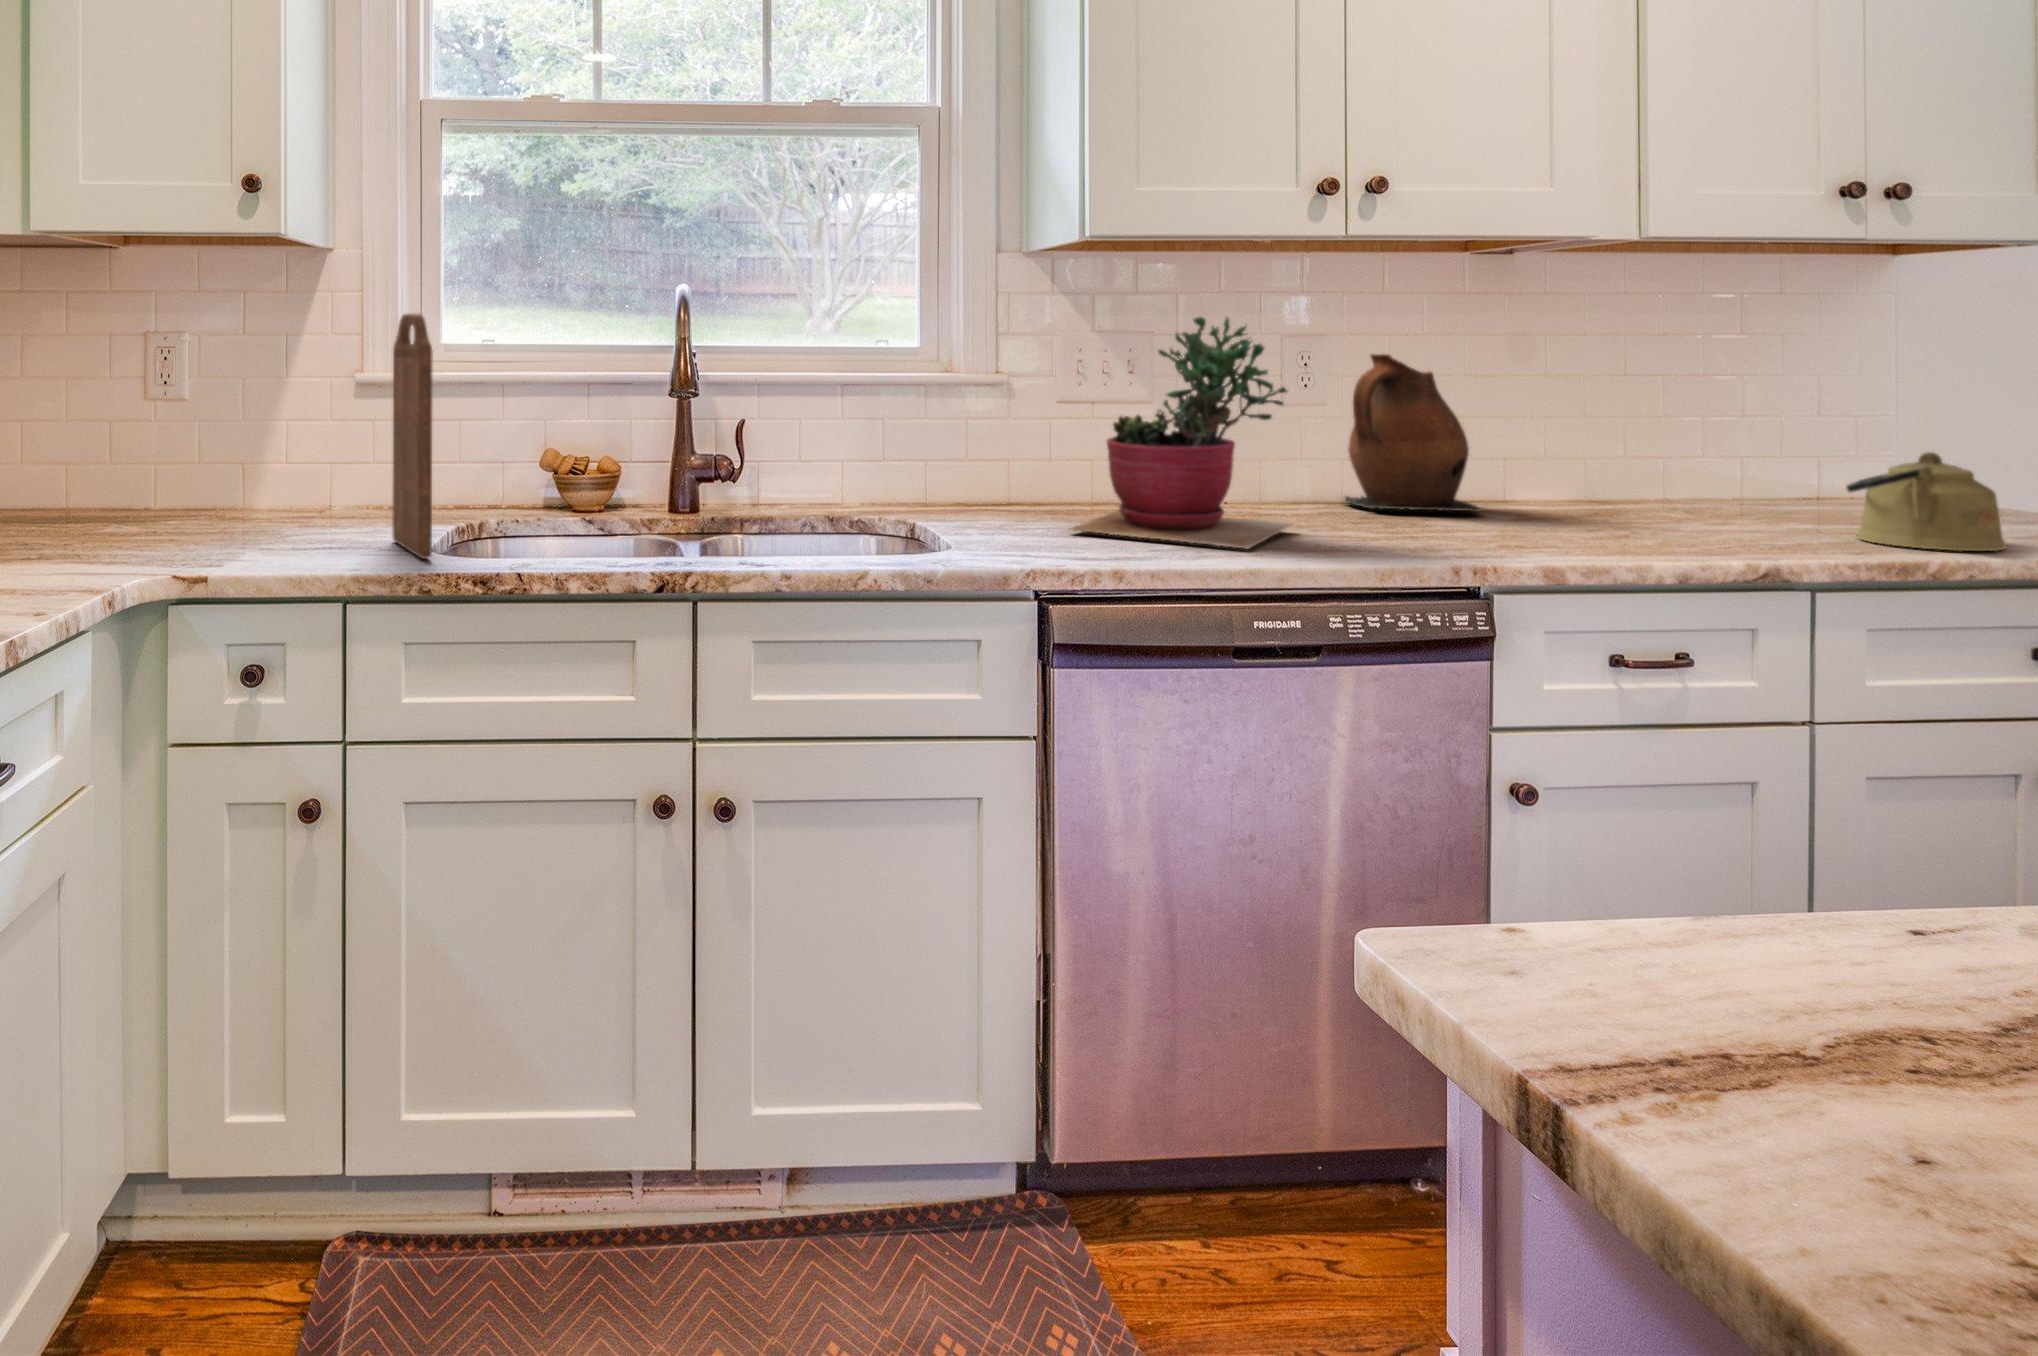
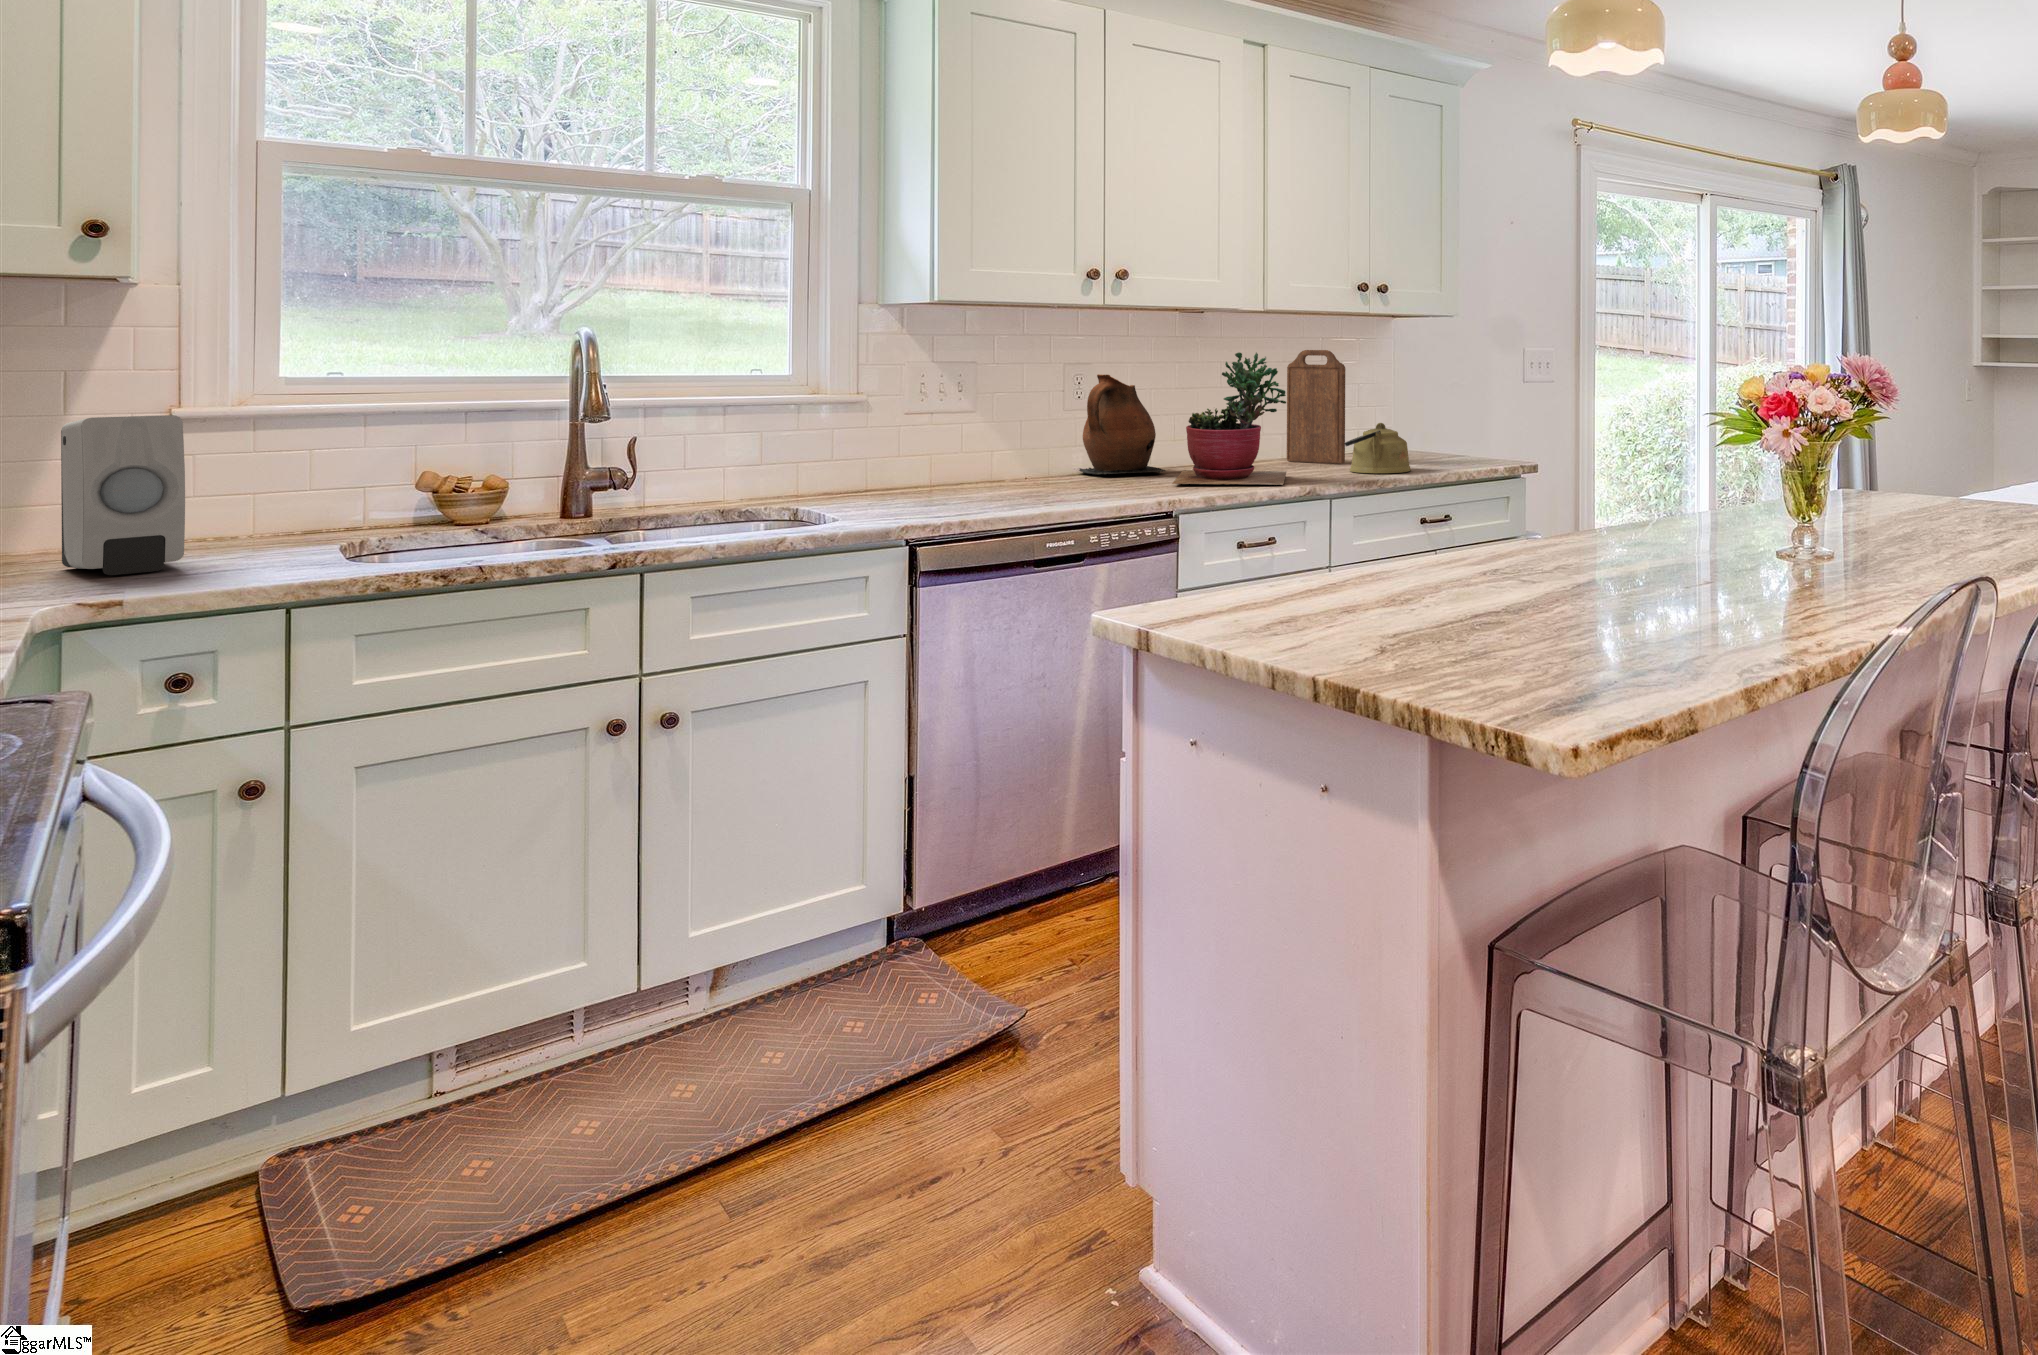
cutting board: present [392,313,433,559] -> present [1287,350,1345,464]
succulent plant: present [1071,317,1291,549] -> present [1172,352,1287,485]
soap dispenser: none [231,379,316,544] -> present [61,415,185,575]

